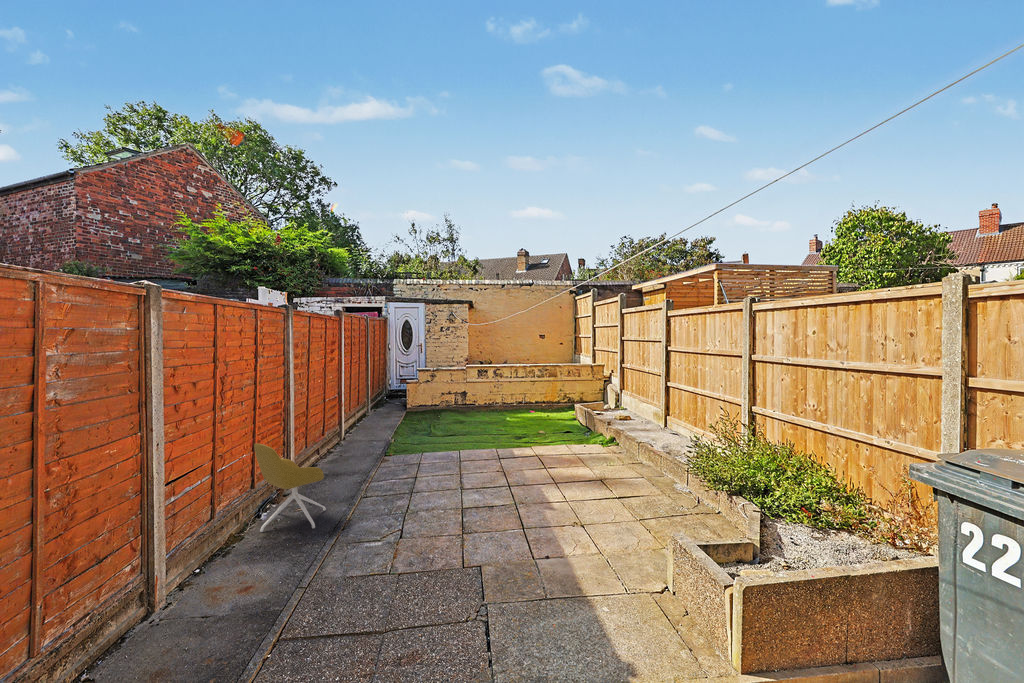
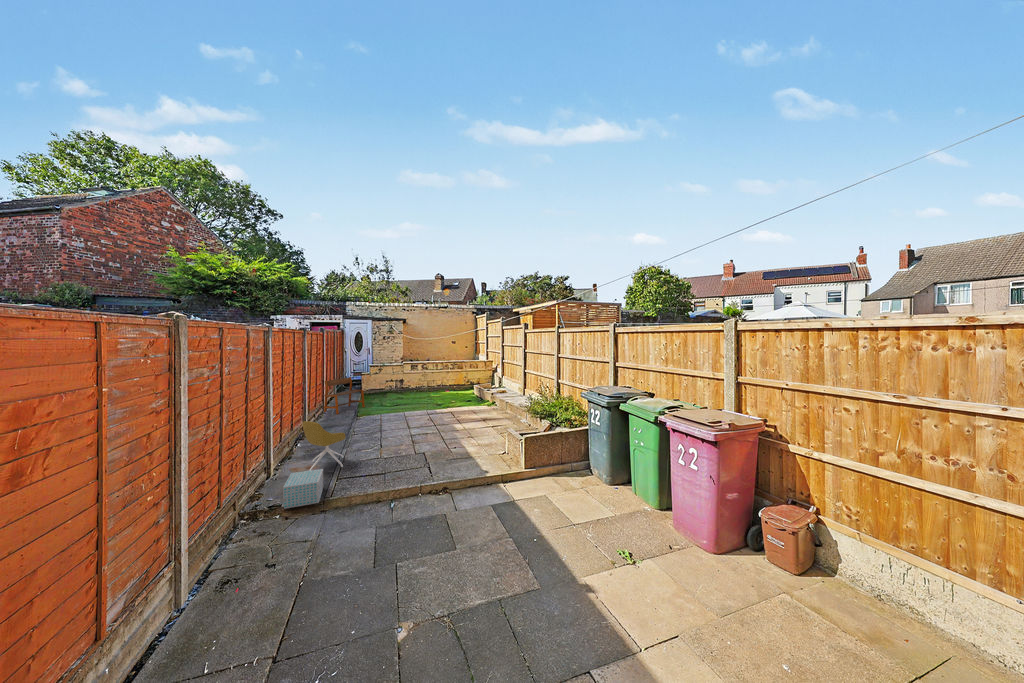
bench: none [341,382,400,437] -> present [324,377,365,414]
storage box: none [170,532,260,605] -> present [283,469,323,509]

